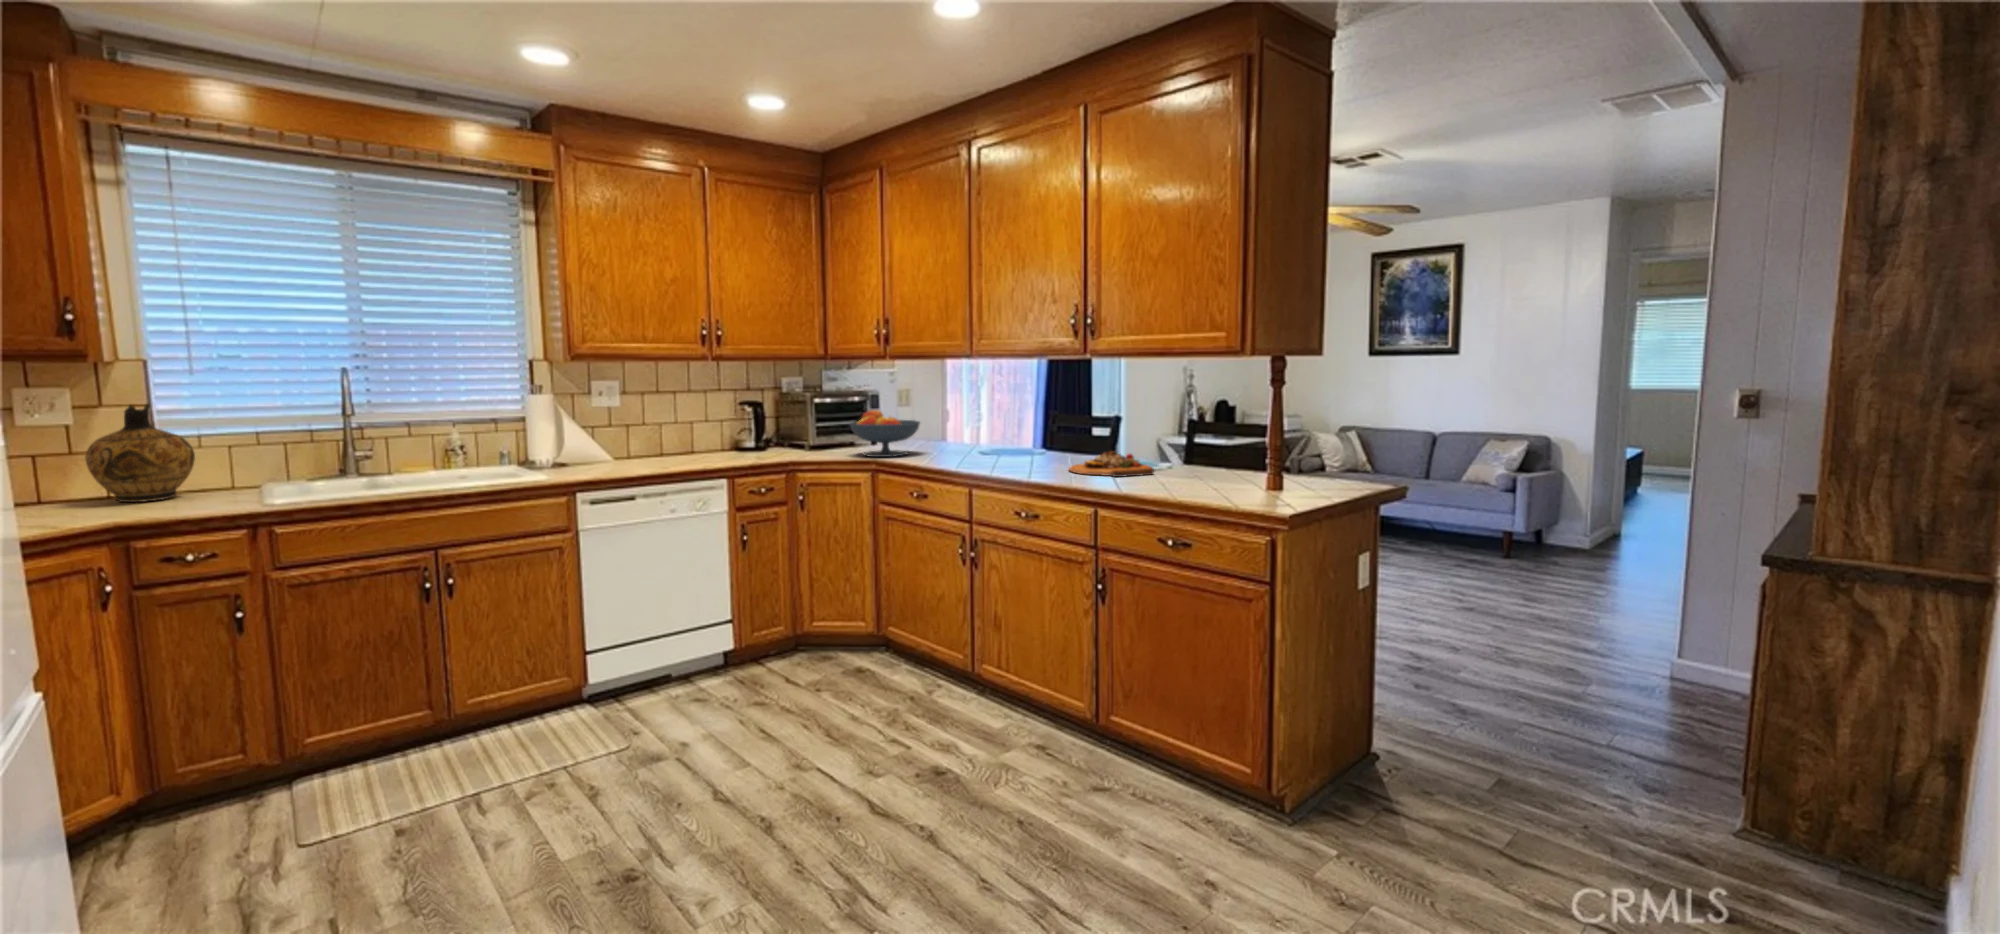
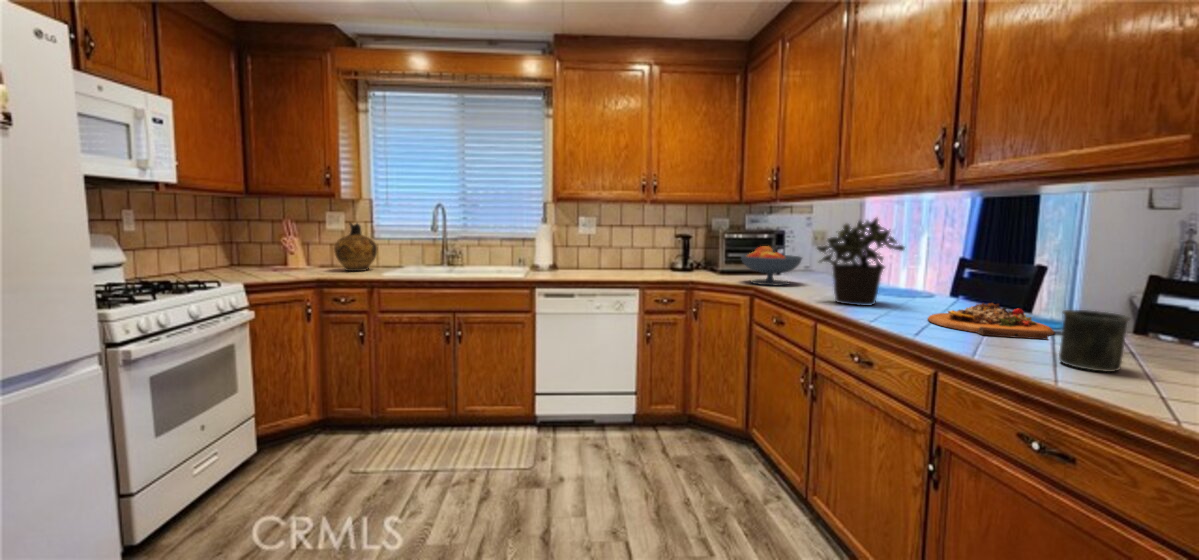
potted plant: none [959,377,1039,467] -> present [817,218,904,306]
mug: none [1168,447,1202,488] -> present [1059,310,1130,372]

